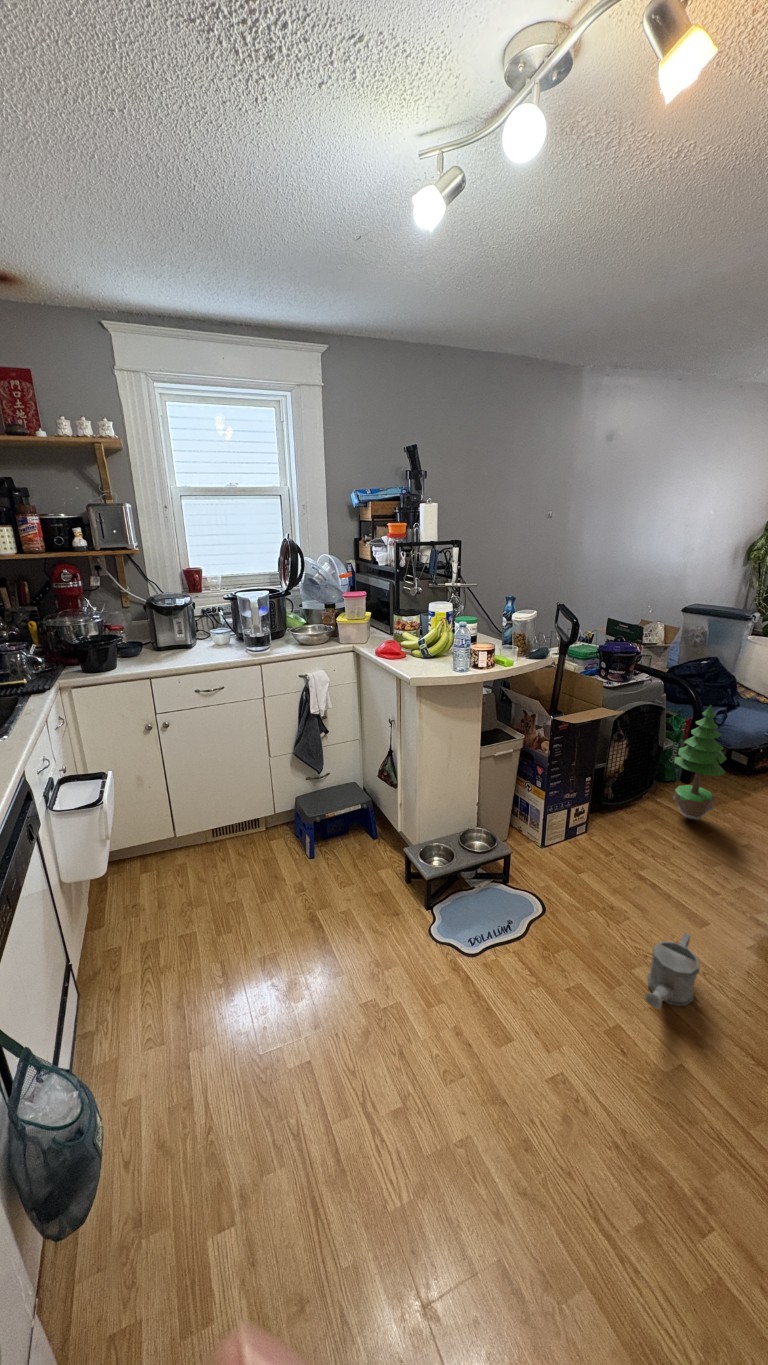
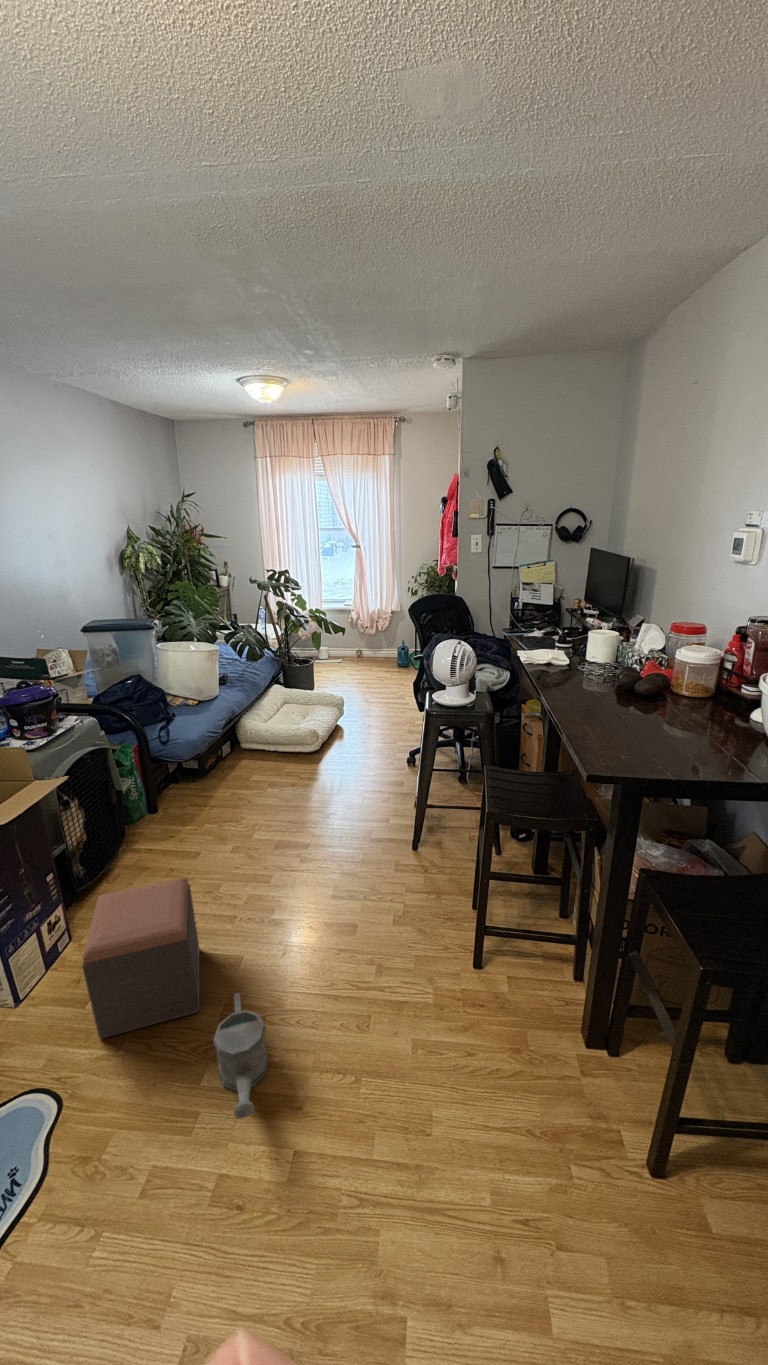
potted tree: present [673,705,726,820] -> none [140,727,195,854]
footstool: none [579,806,685,930] -> present [82,878,200,1038]

